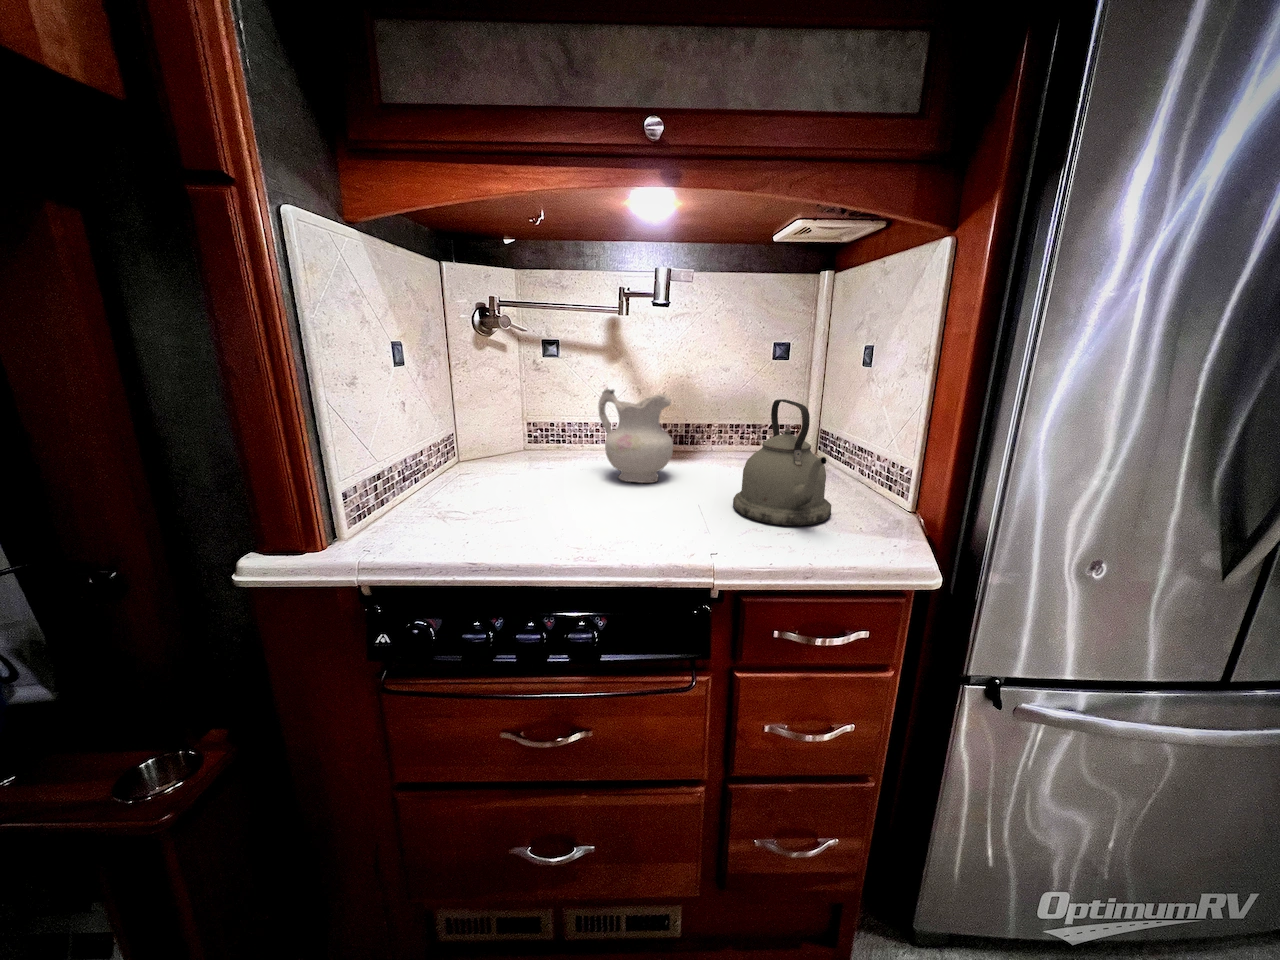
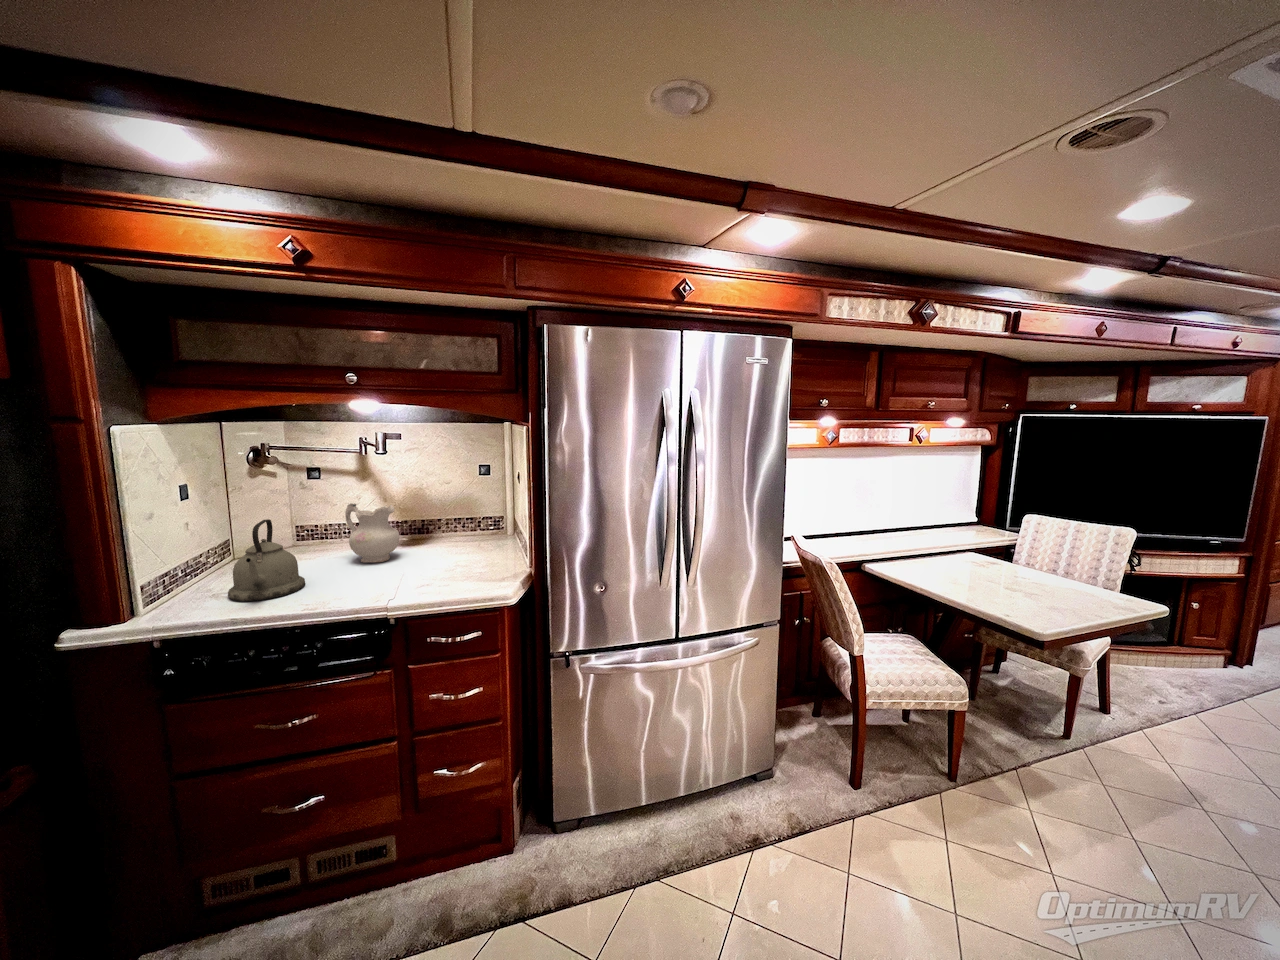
kettle: present [733,399,831,526] -> present [228,519,305,601]

